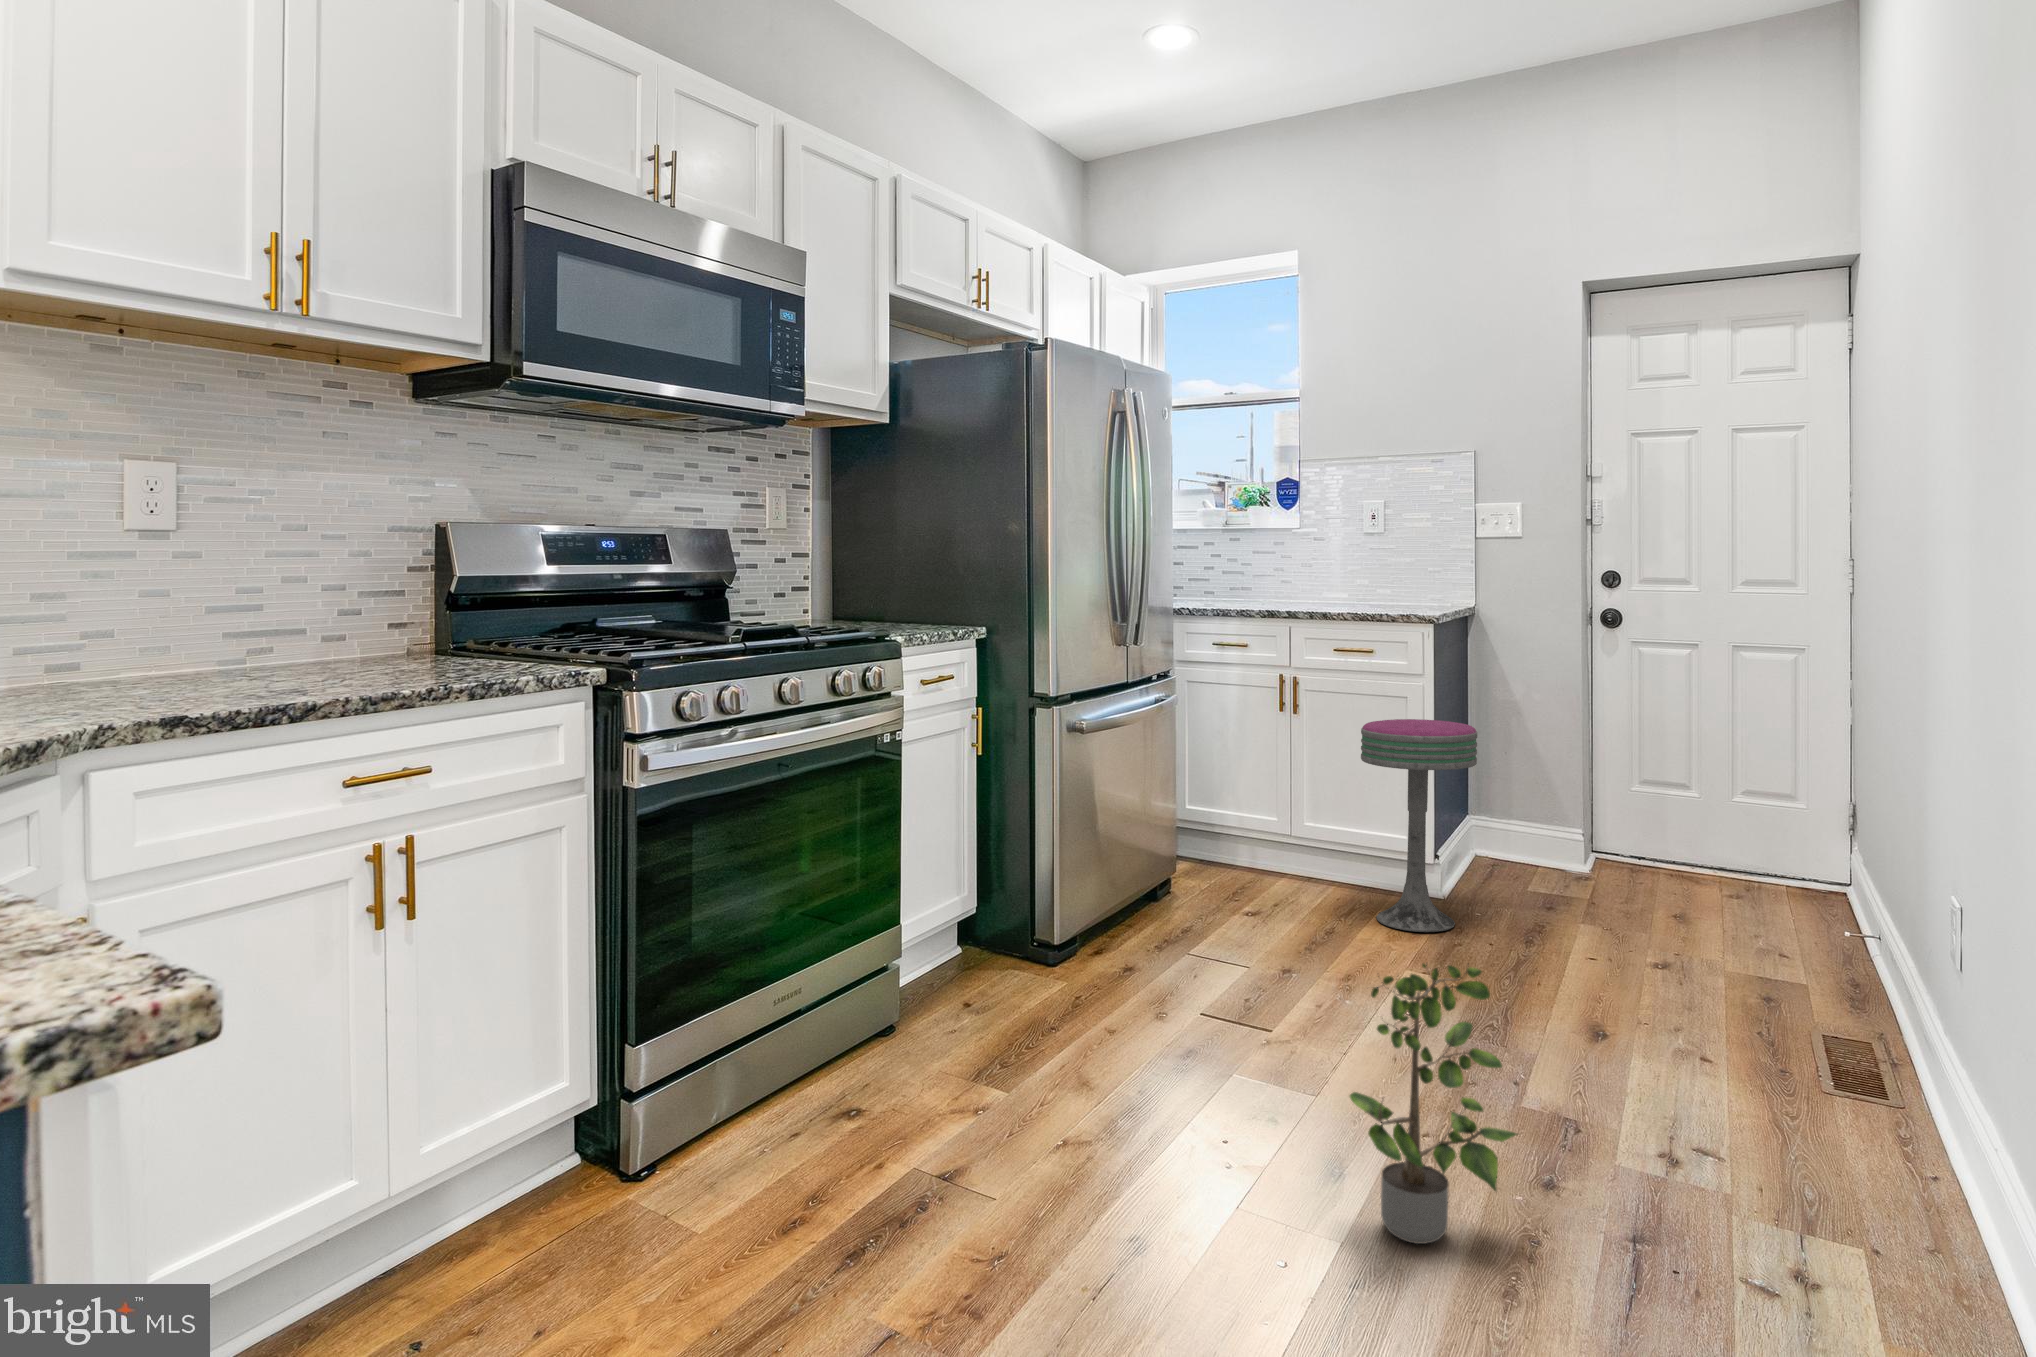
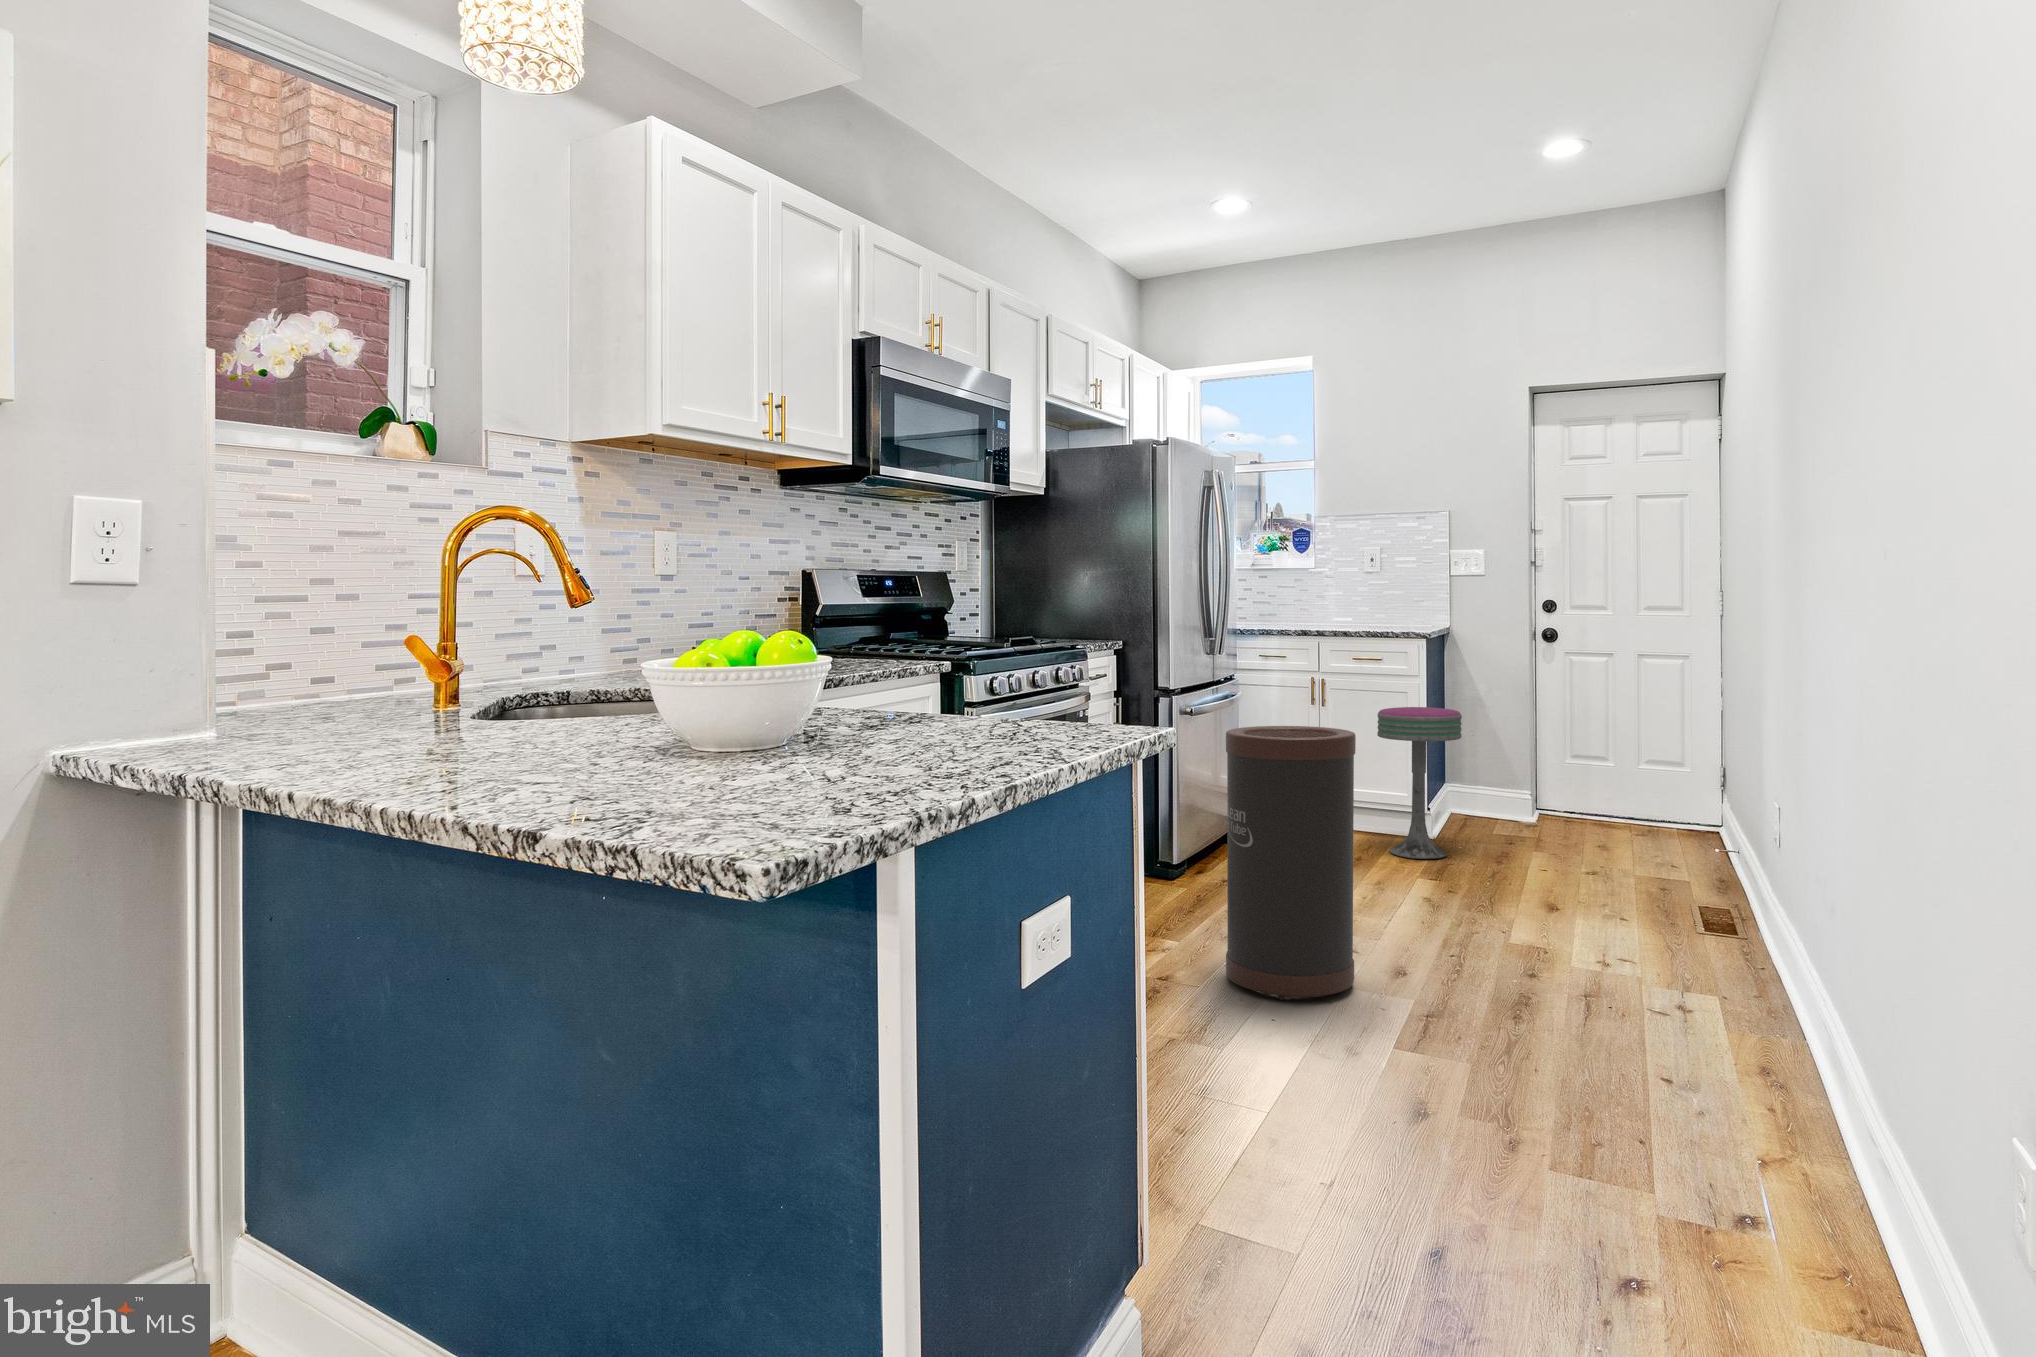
trash can: none [1044,771,1252,1234] -> present [1226,726,1356,1000]
potted plant: present [1350,963,1517,1244] -> none [1416,829,1520,1000]

